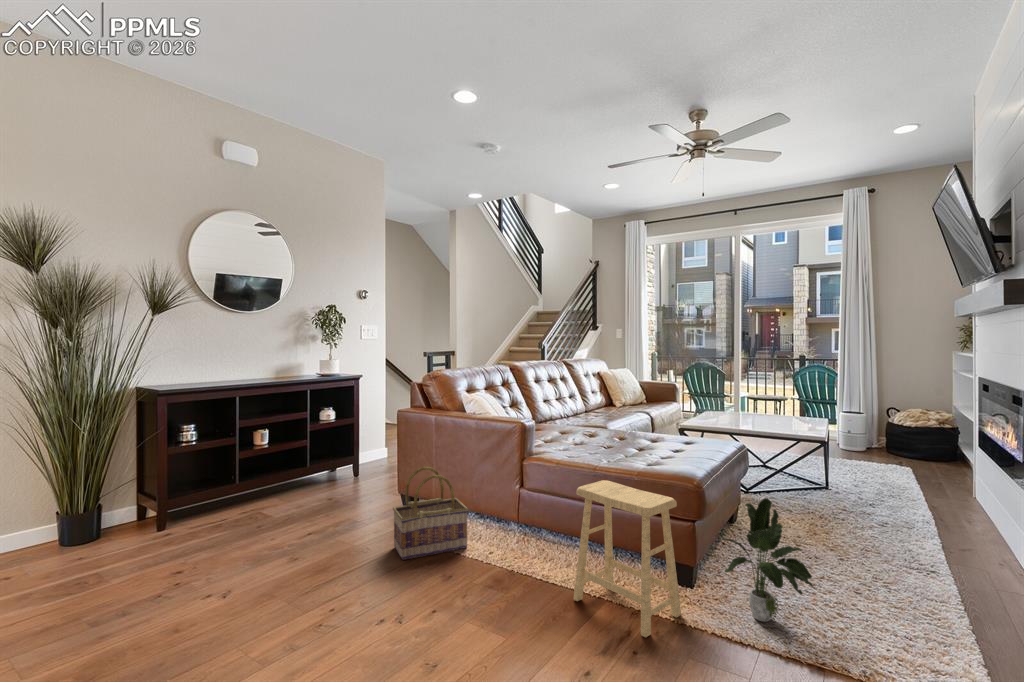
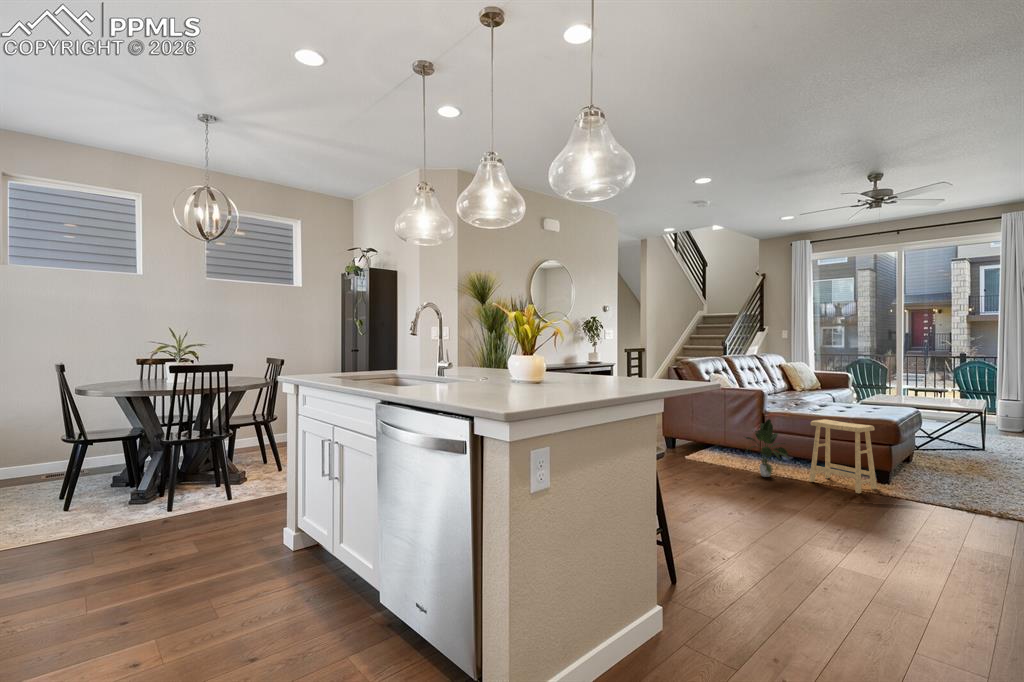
basket: present [393,467,468,560] -> none [681,415,728,465]
potted plant: present [722,498,813,622] -> present [746,419,791,477]

